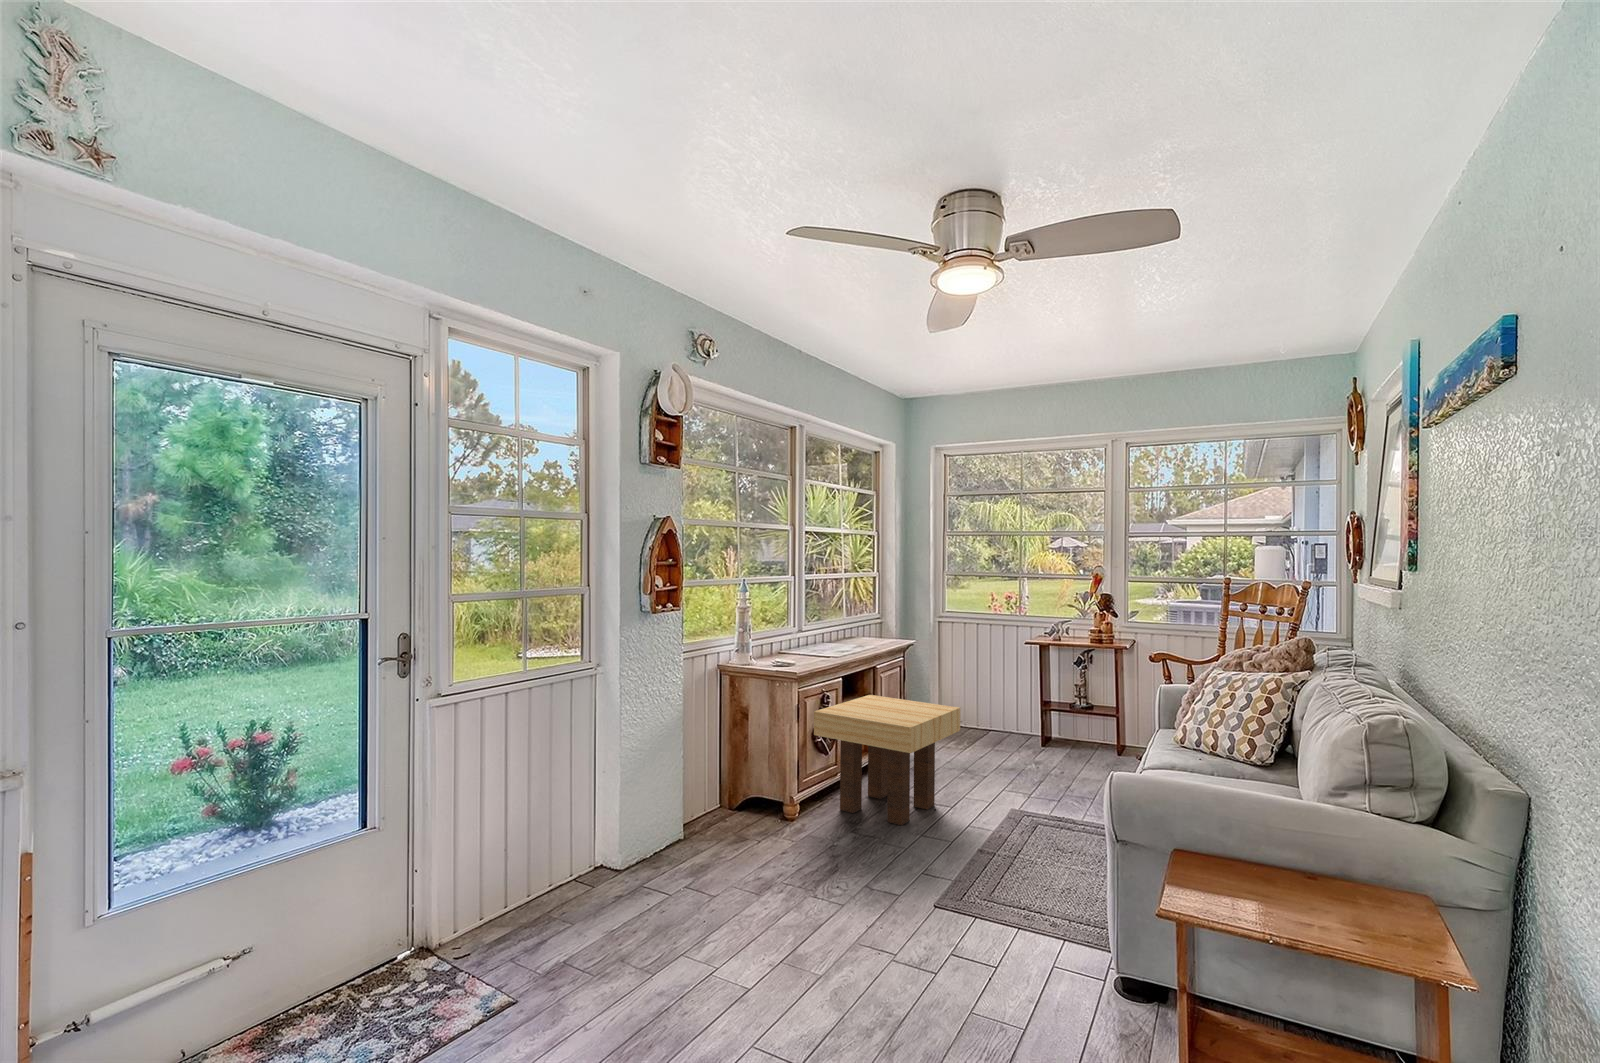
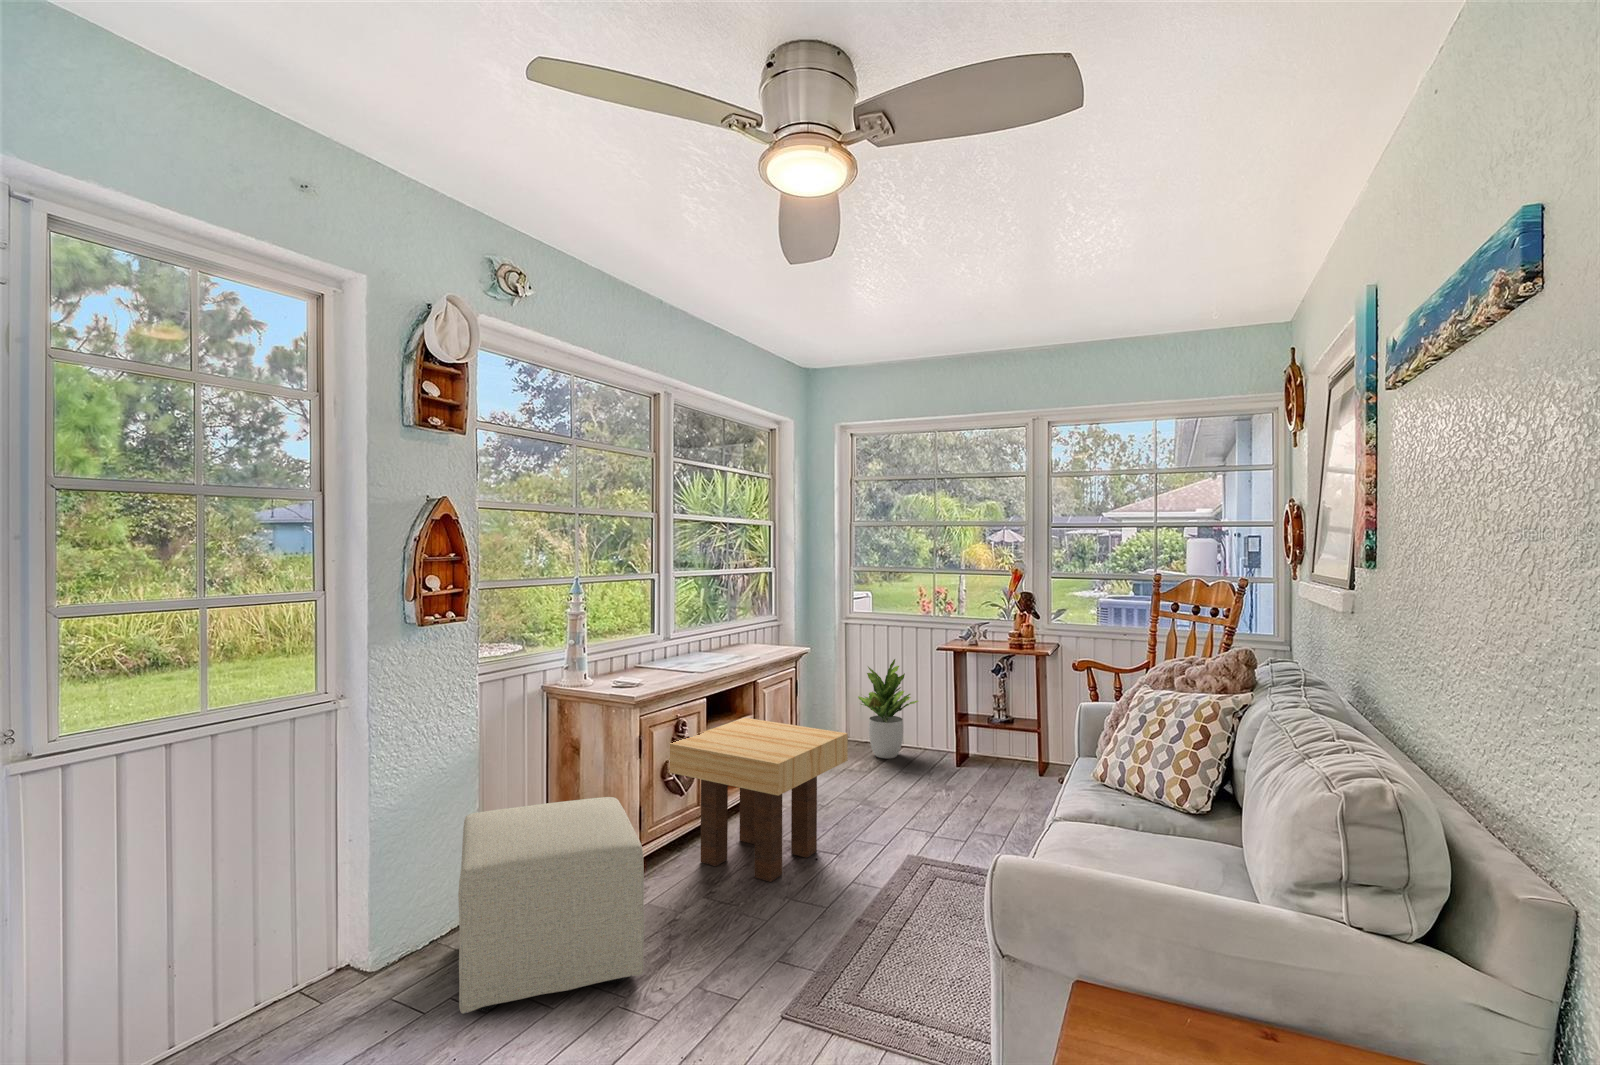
potted plant: none [954,651,1010,738] -> present [858,659,918,758]
ottoman: none [671,749,820,898] -> present [458,797,644,1014]

